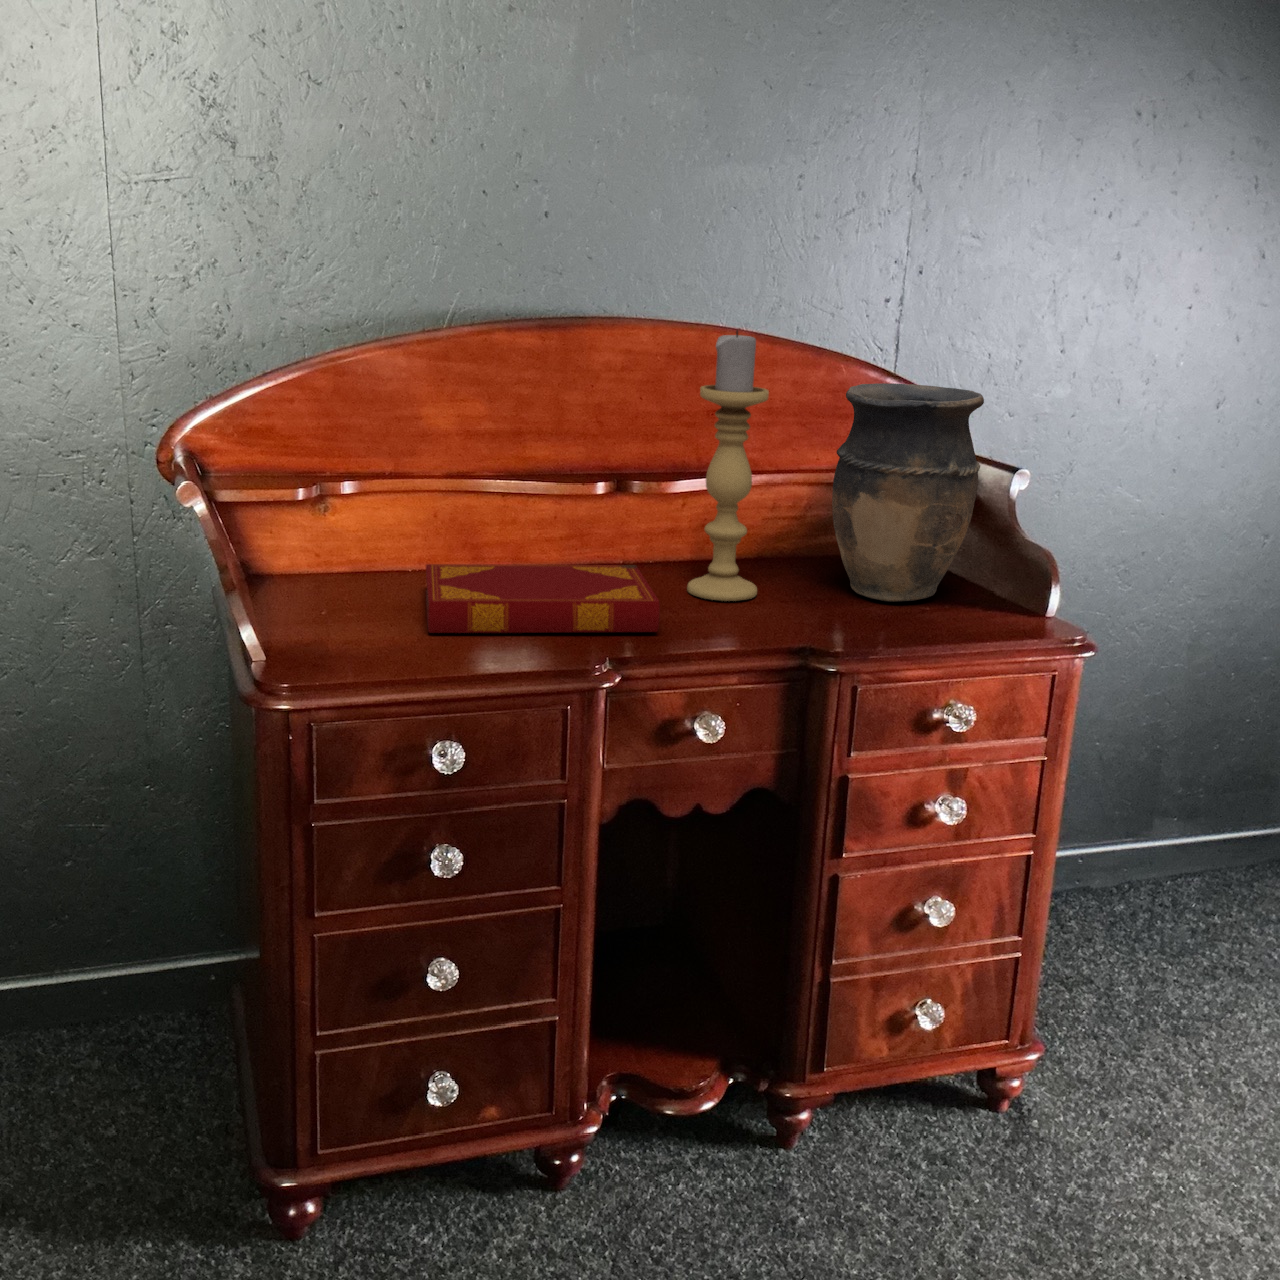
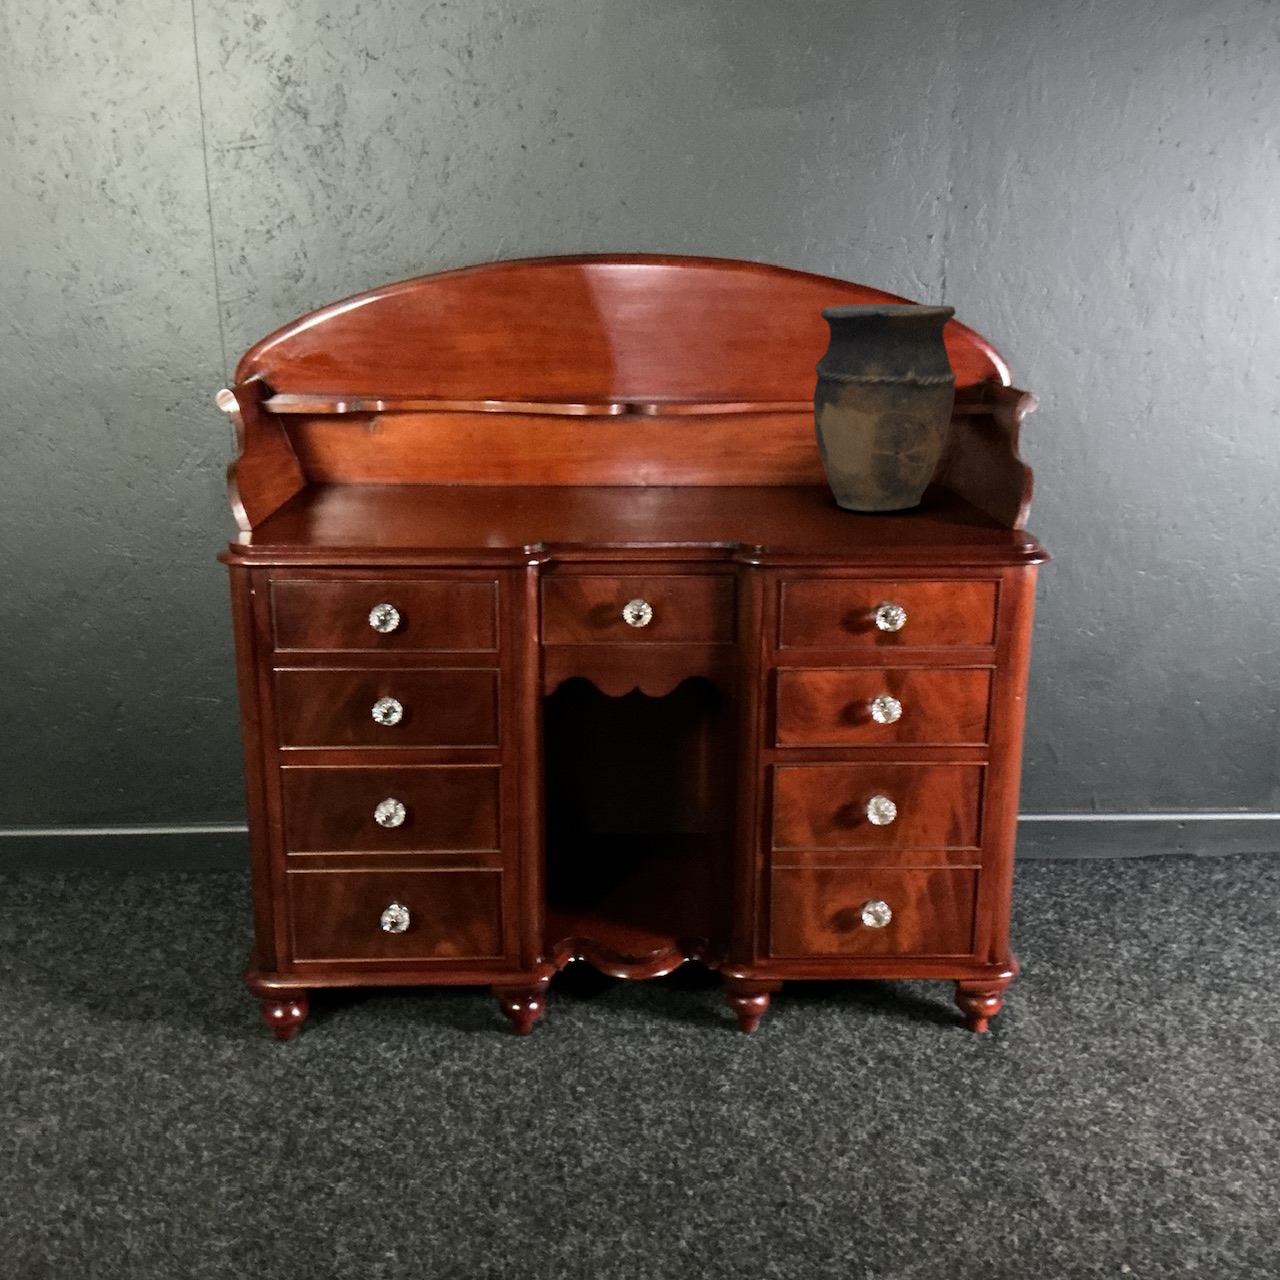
candle holder: present [687,330,769,601] -> none [676,252,743,507]
hardback book: present [426,564,660,633] -> none [404,470,627,524]

